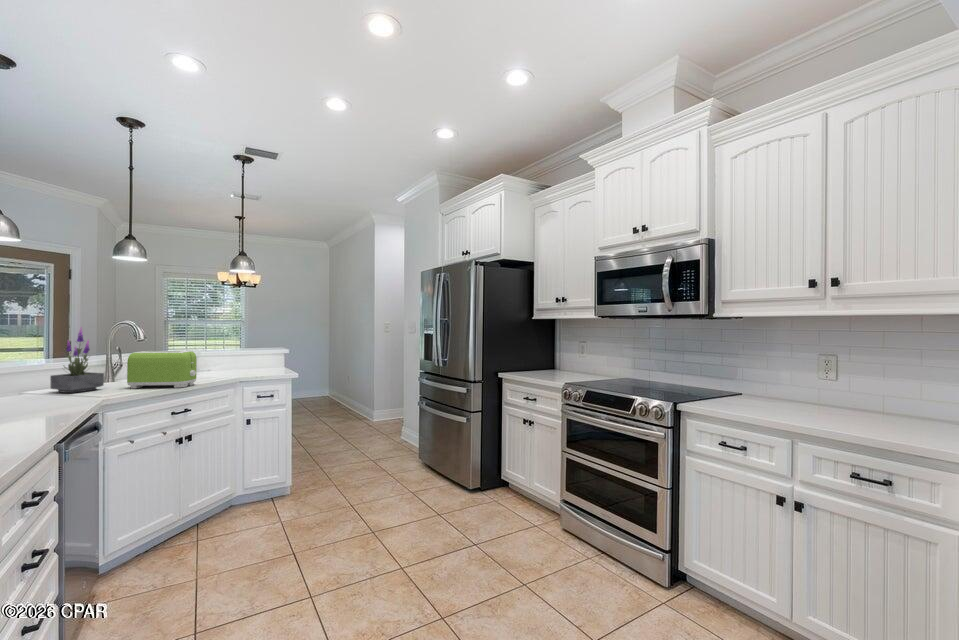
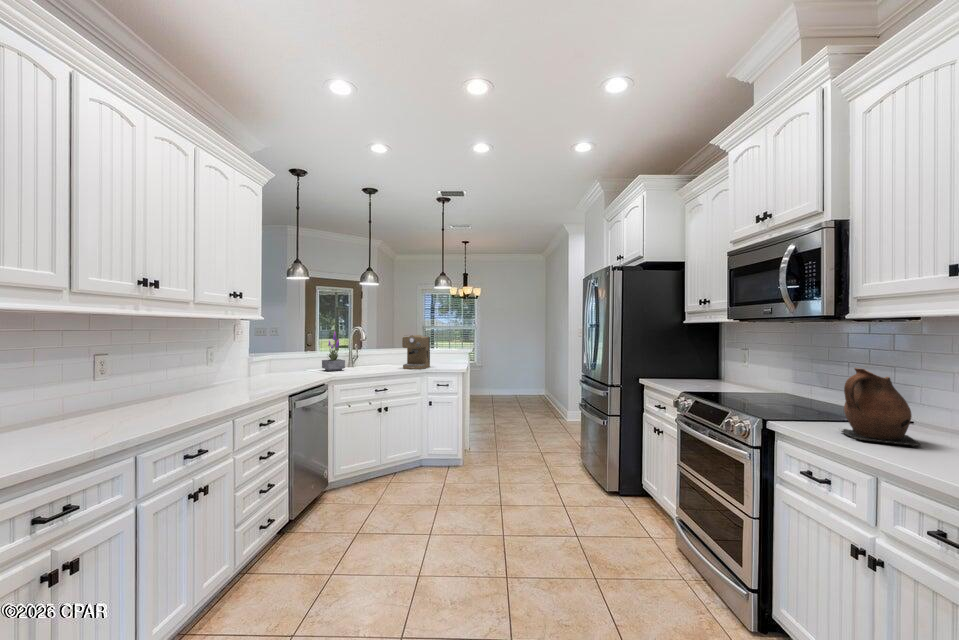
coffee maker: none [208,332,249,379] -> present [402,335,430,369]
toaster: present [127,351,197,388] -> none [356,347,392,372]
ceramic pitcher: none [731,354,794,411] -> present [842,368,921,447]

